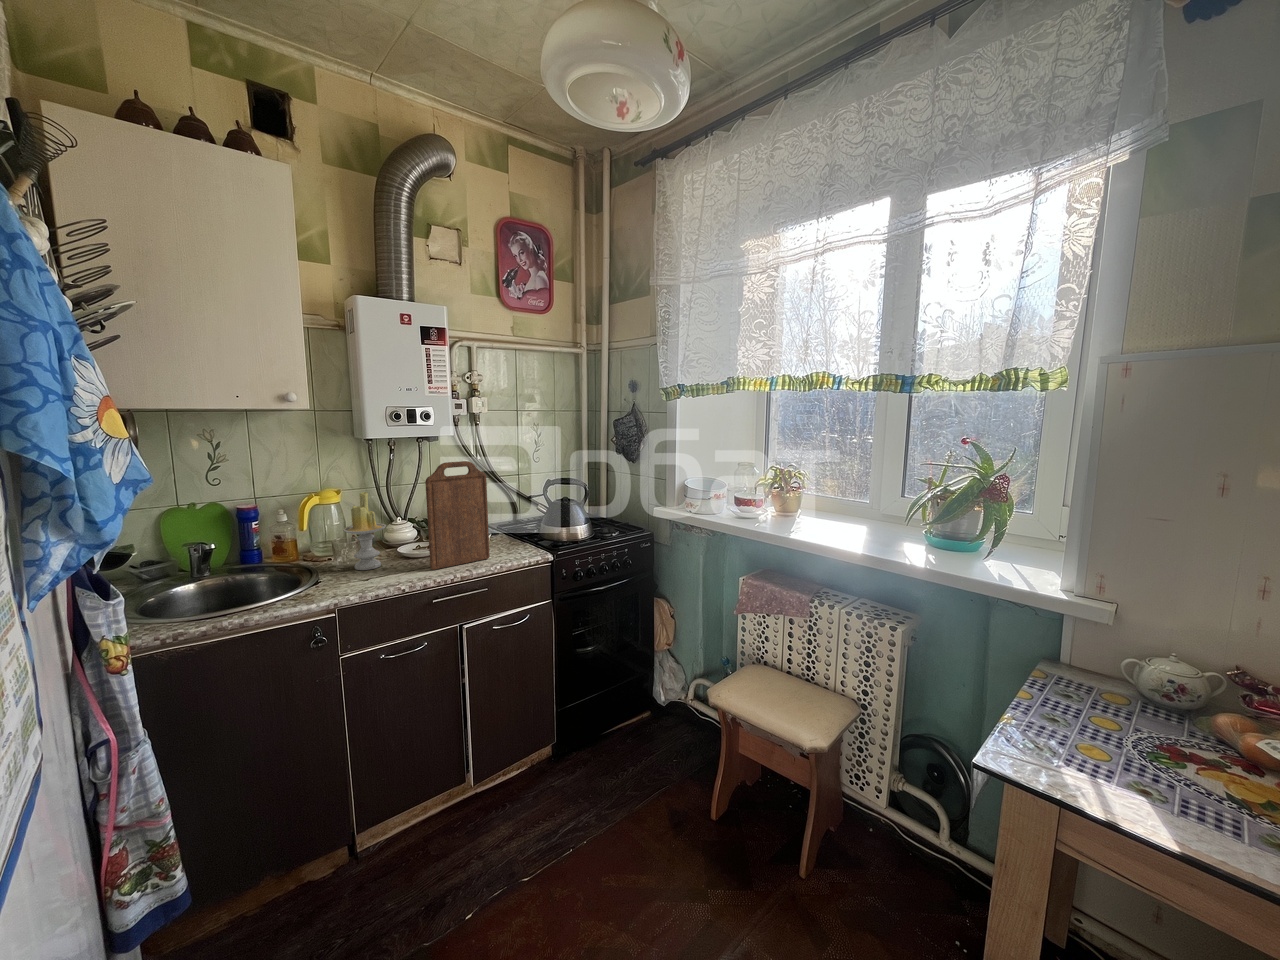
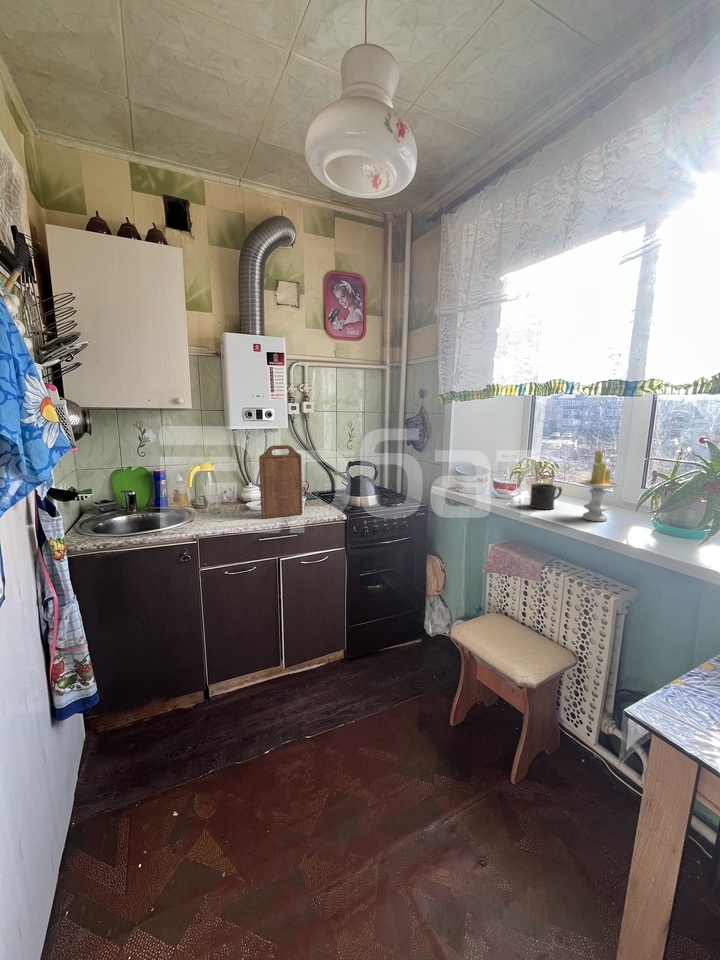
candle: present [343,492,386,570] -> present [579,450,619,521]
mug: none [790,498,825,529] -> present [529,483,562,509]

